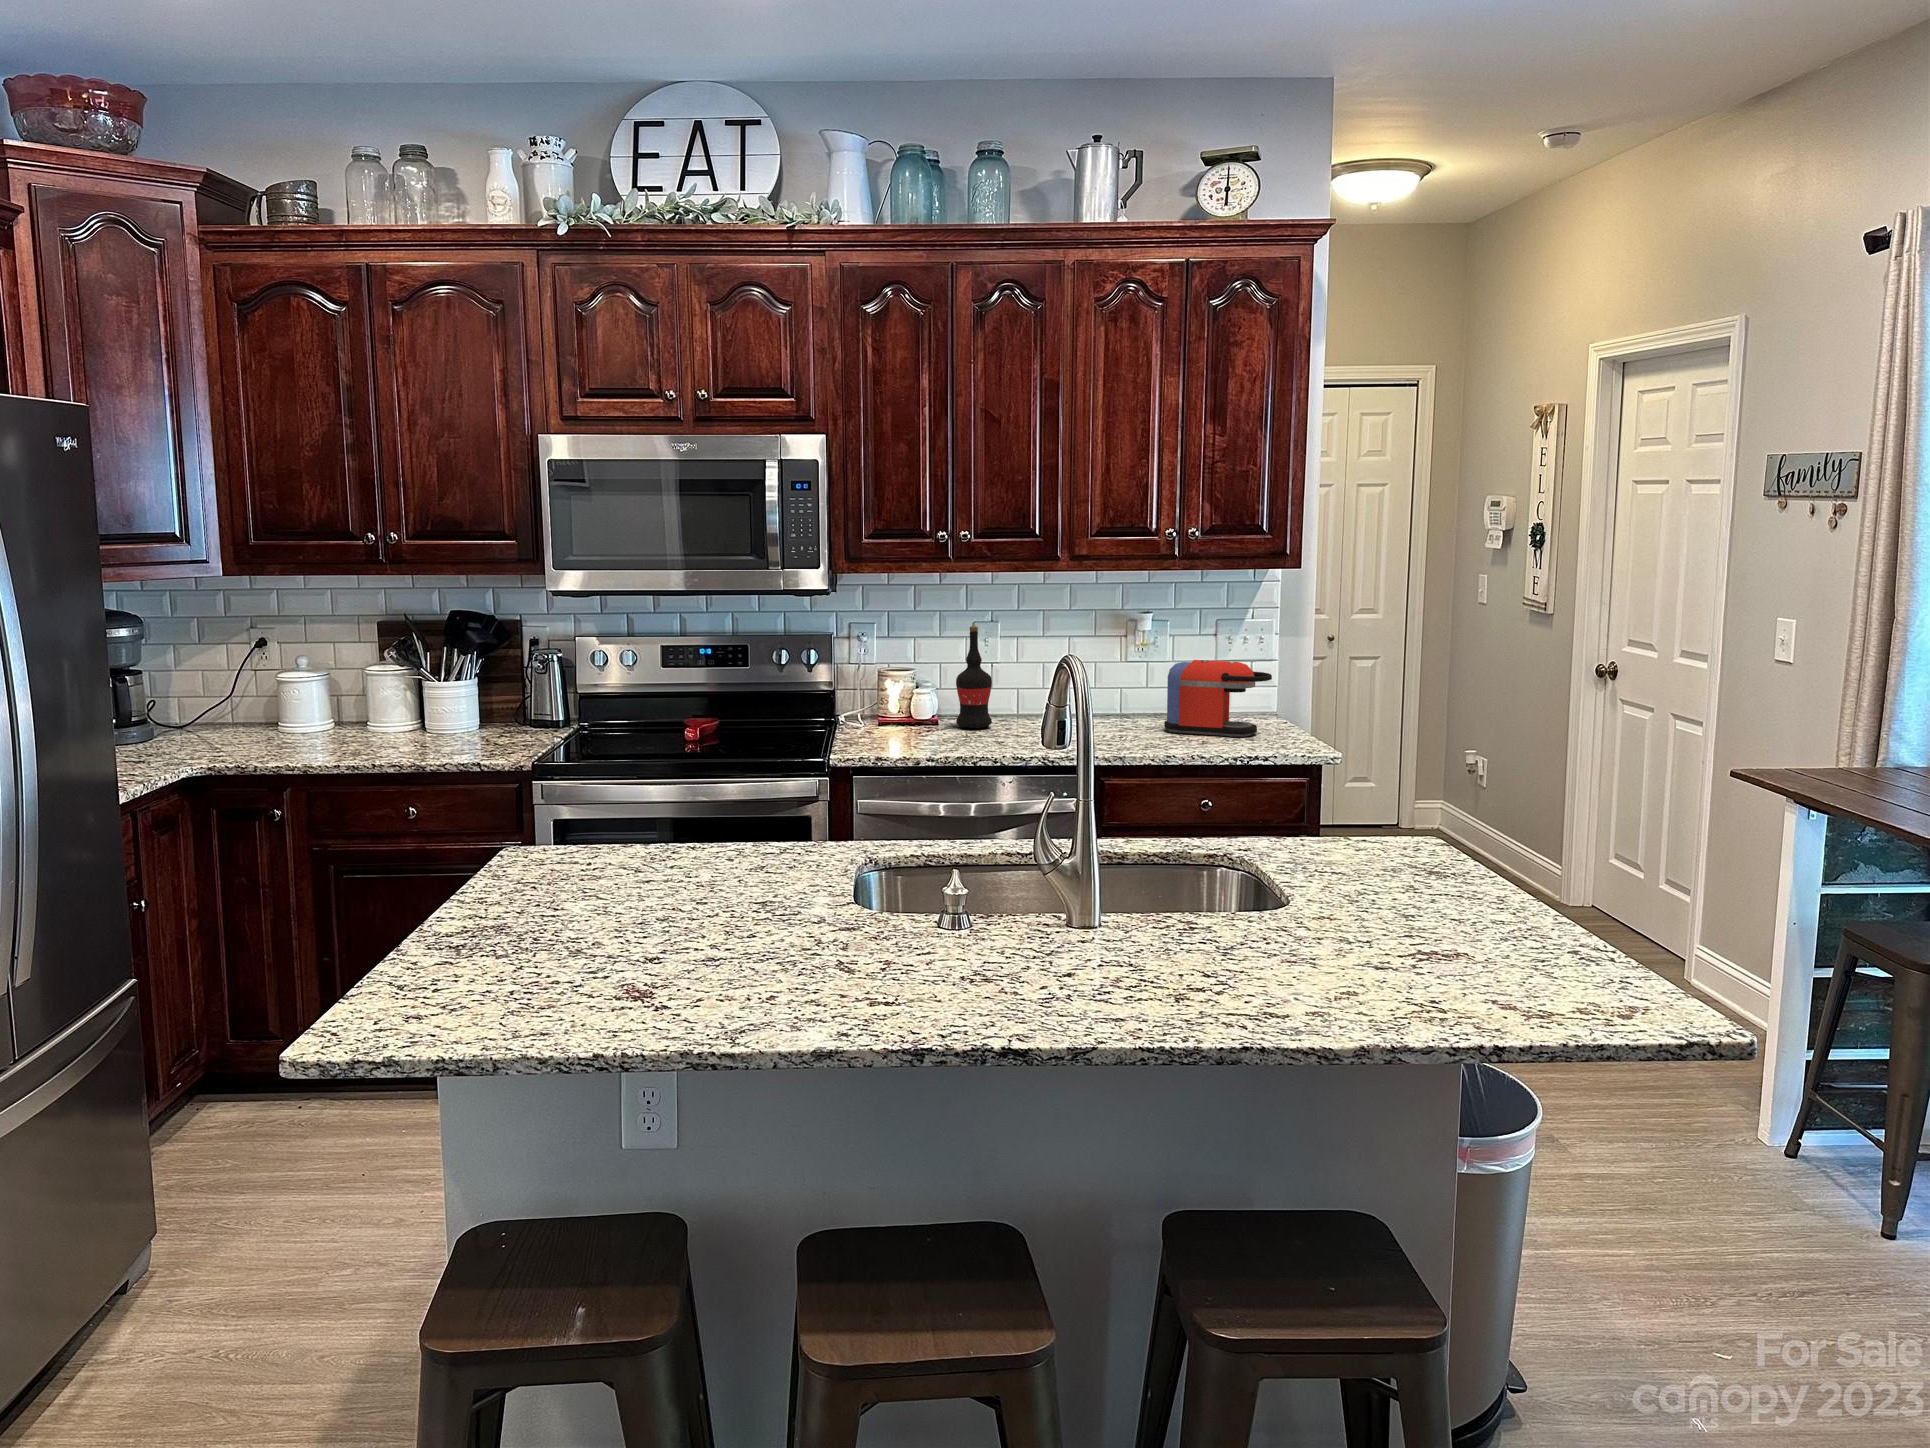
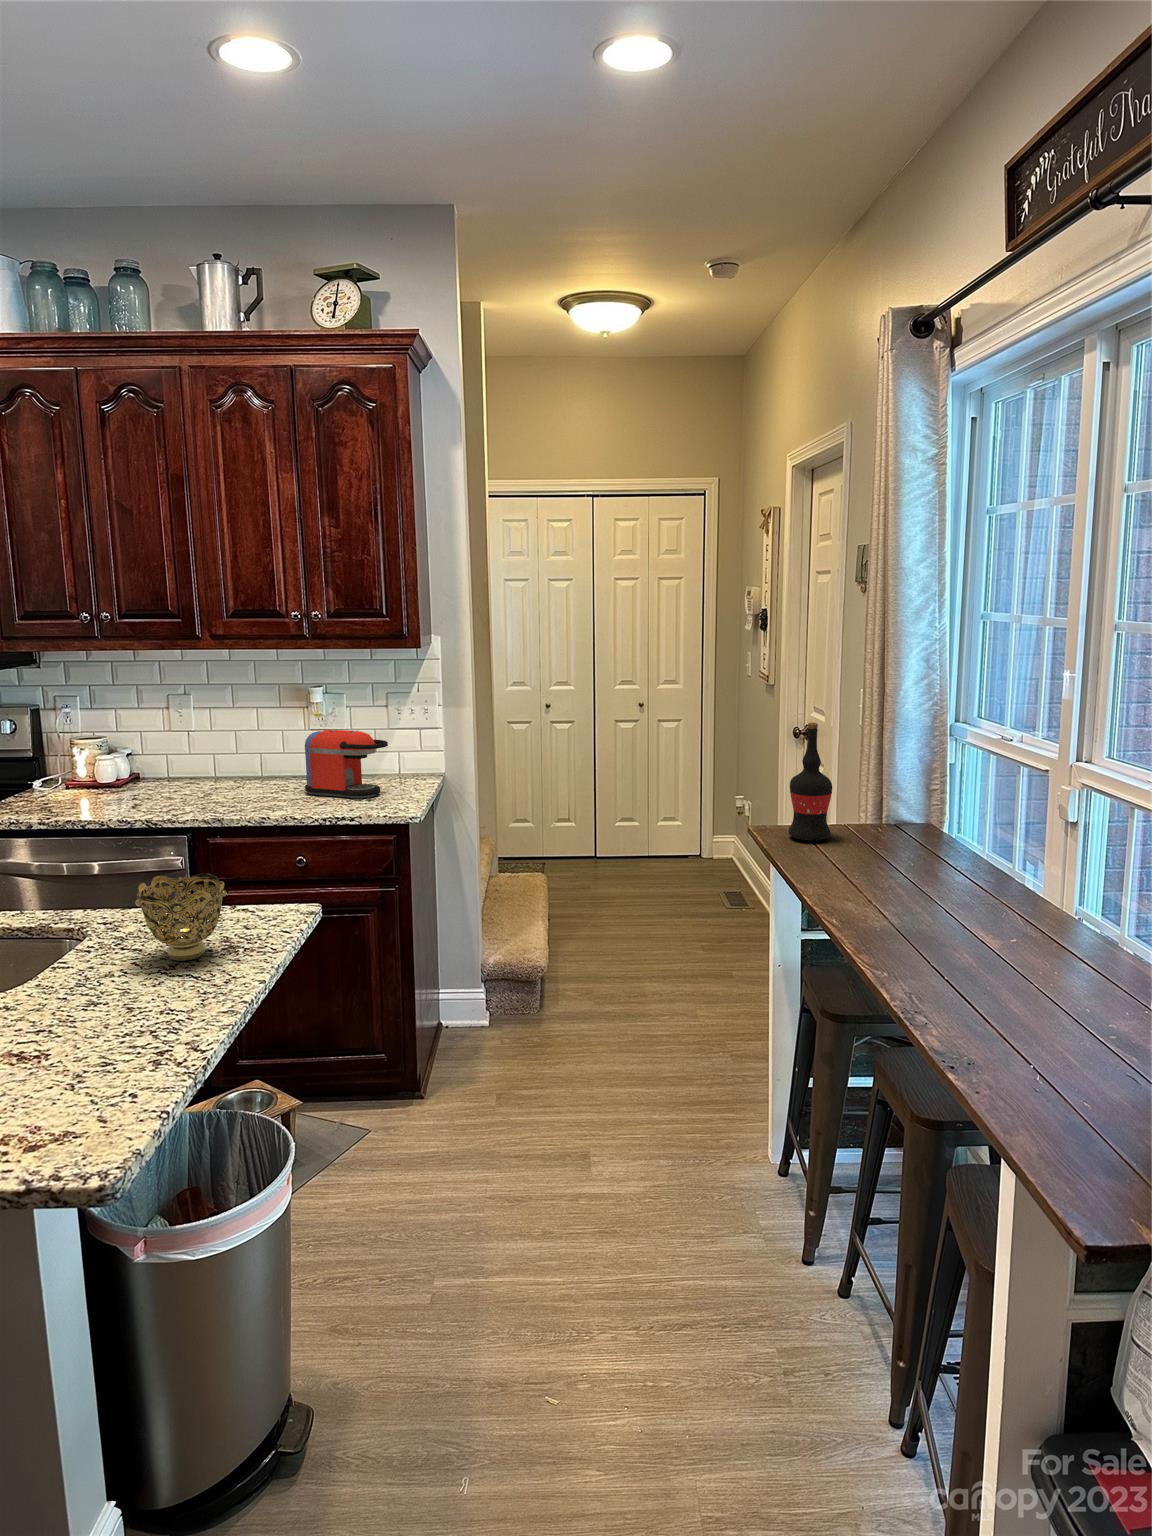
wine bottle: present [956,626,992,728] -> present [789,722,832,841]
decorative bowl: none [1356,796,1444,883] -> present [135,873,227,961]

